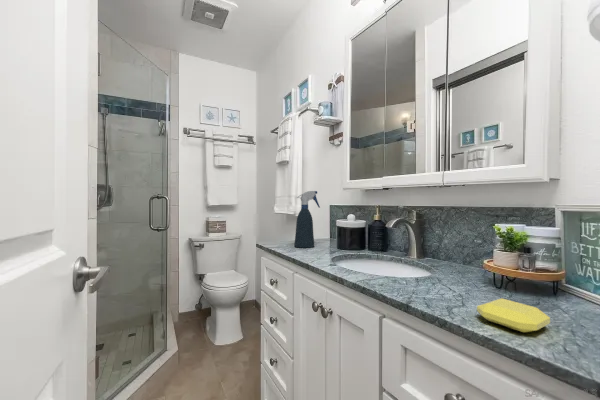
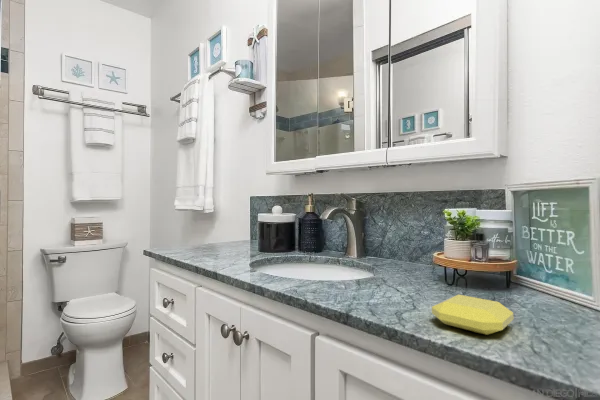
spray bottle: present [294,191,320,248] -> none [200,175,236,252]

